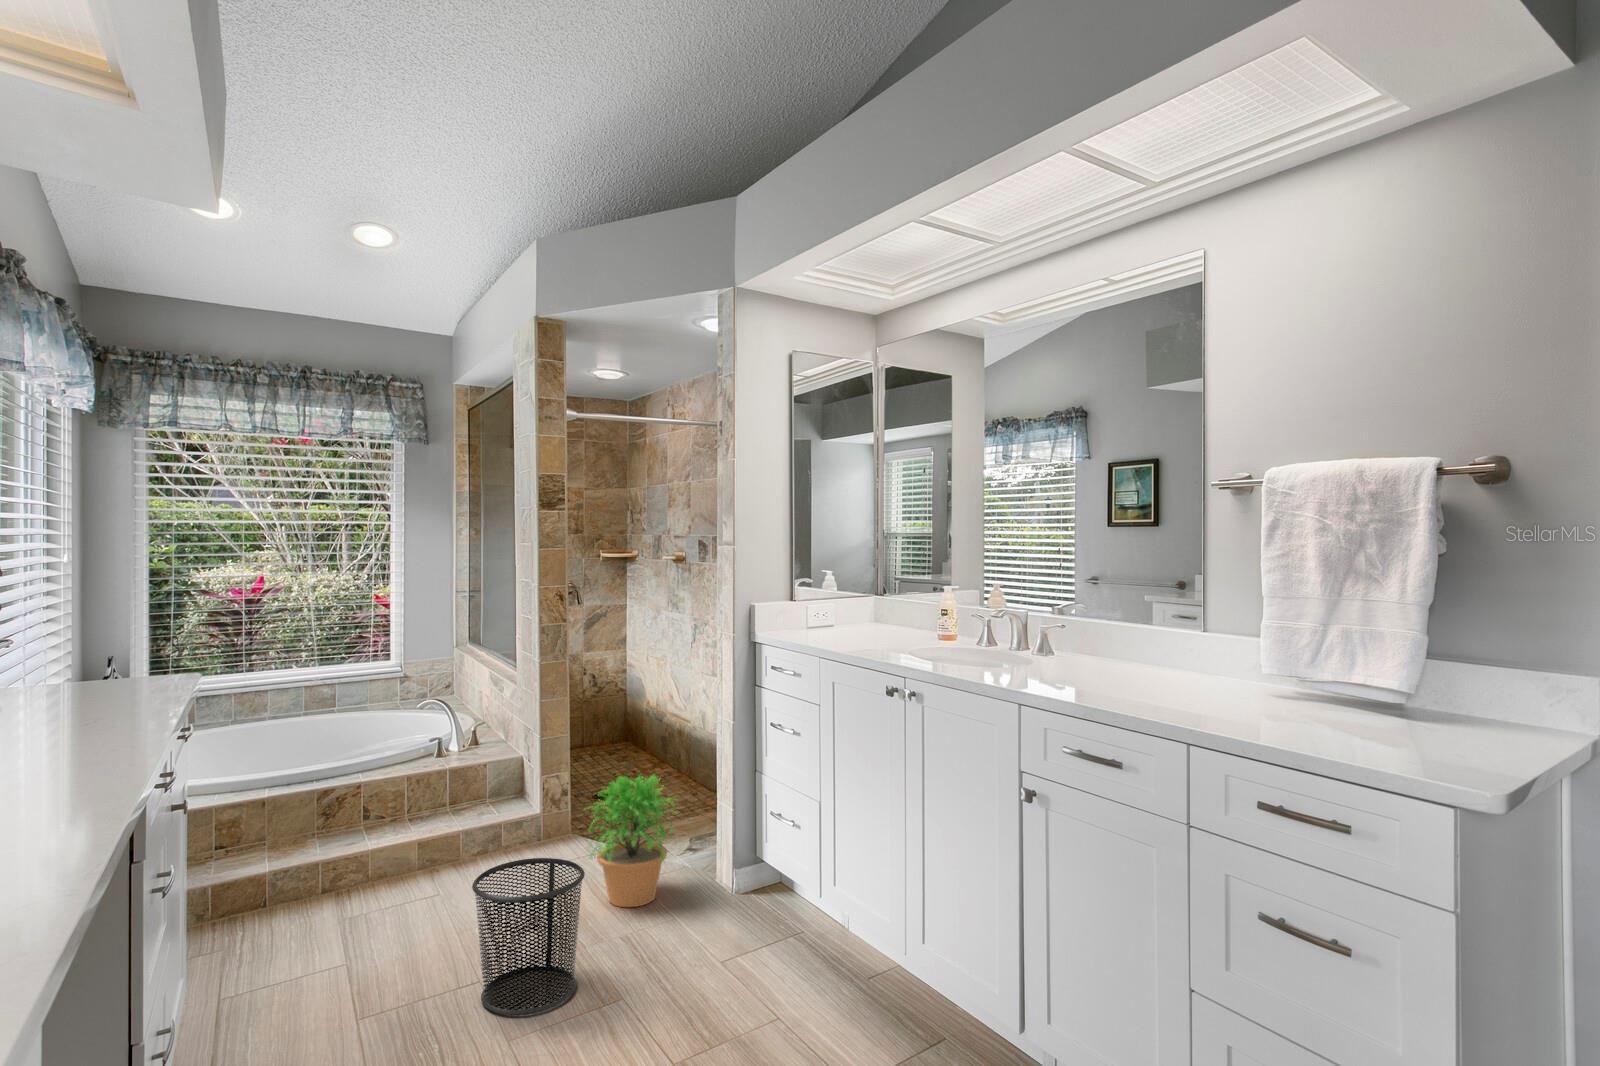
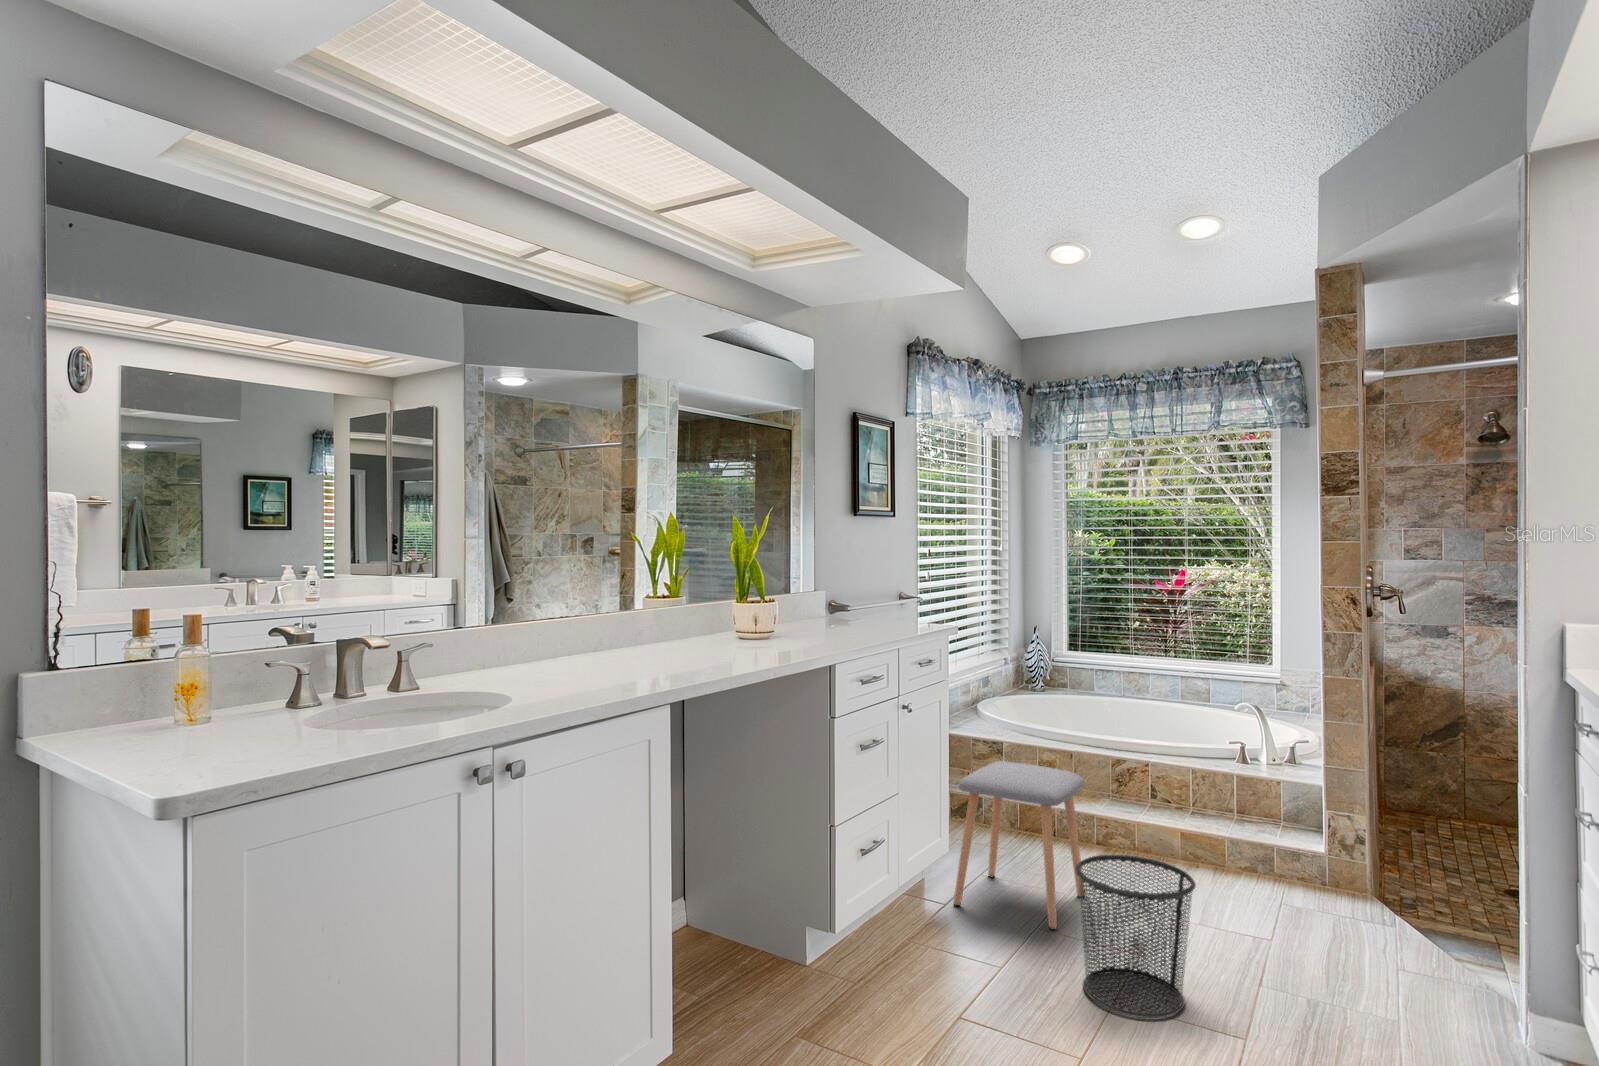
potted plant: present [586,775,676,907] -> none [1293,820,1434,997]
stool: none [249,811,397,1019] -> present [954,761,1085,930]

